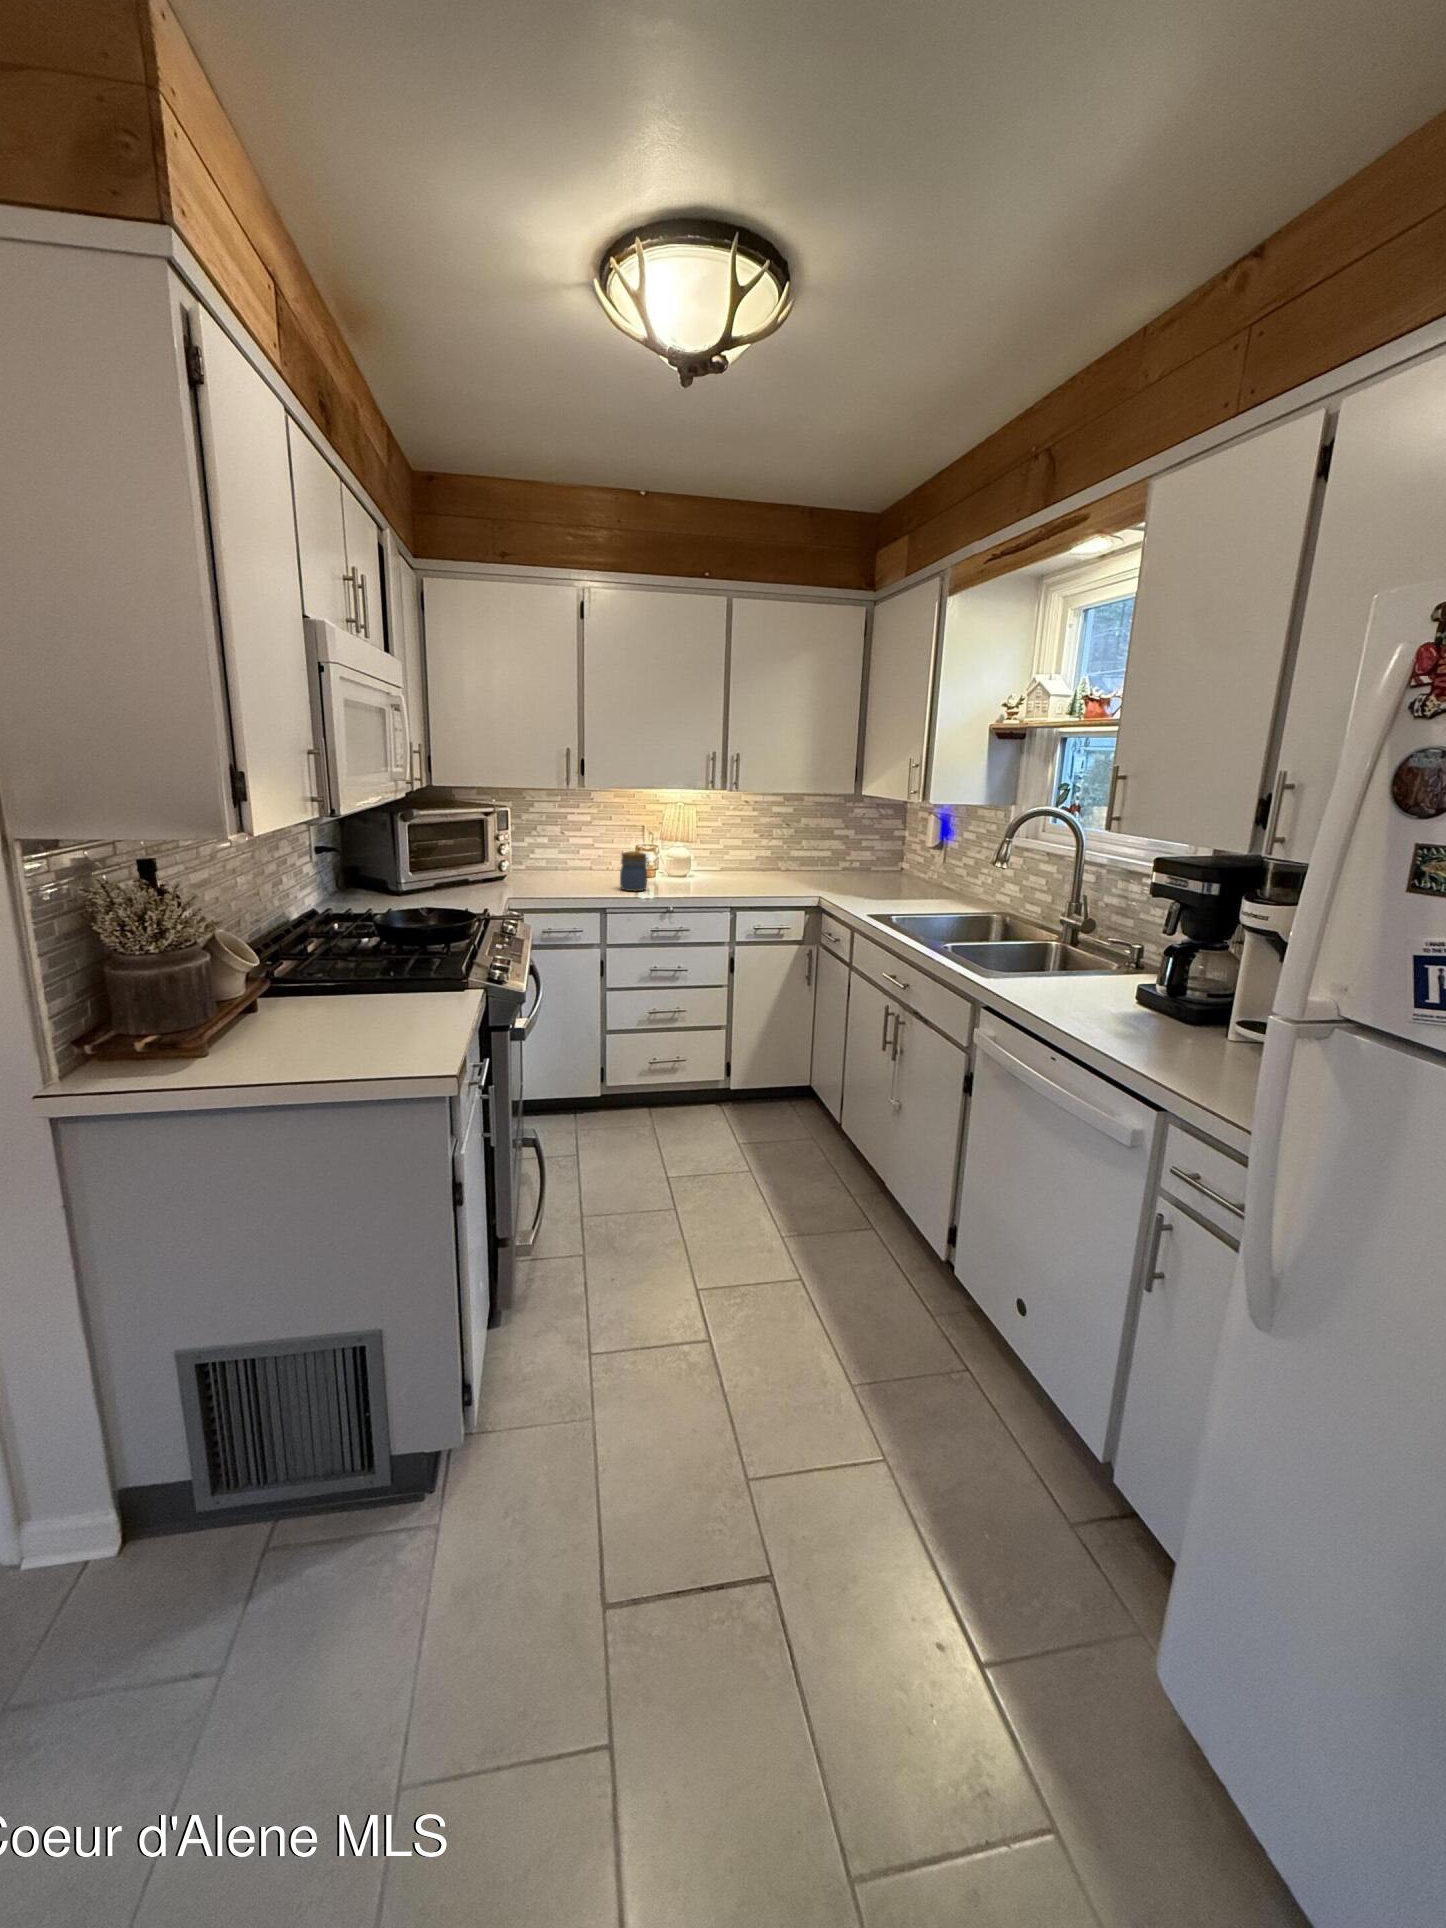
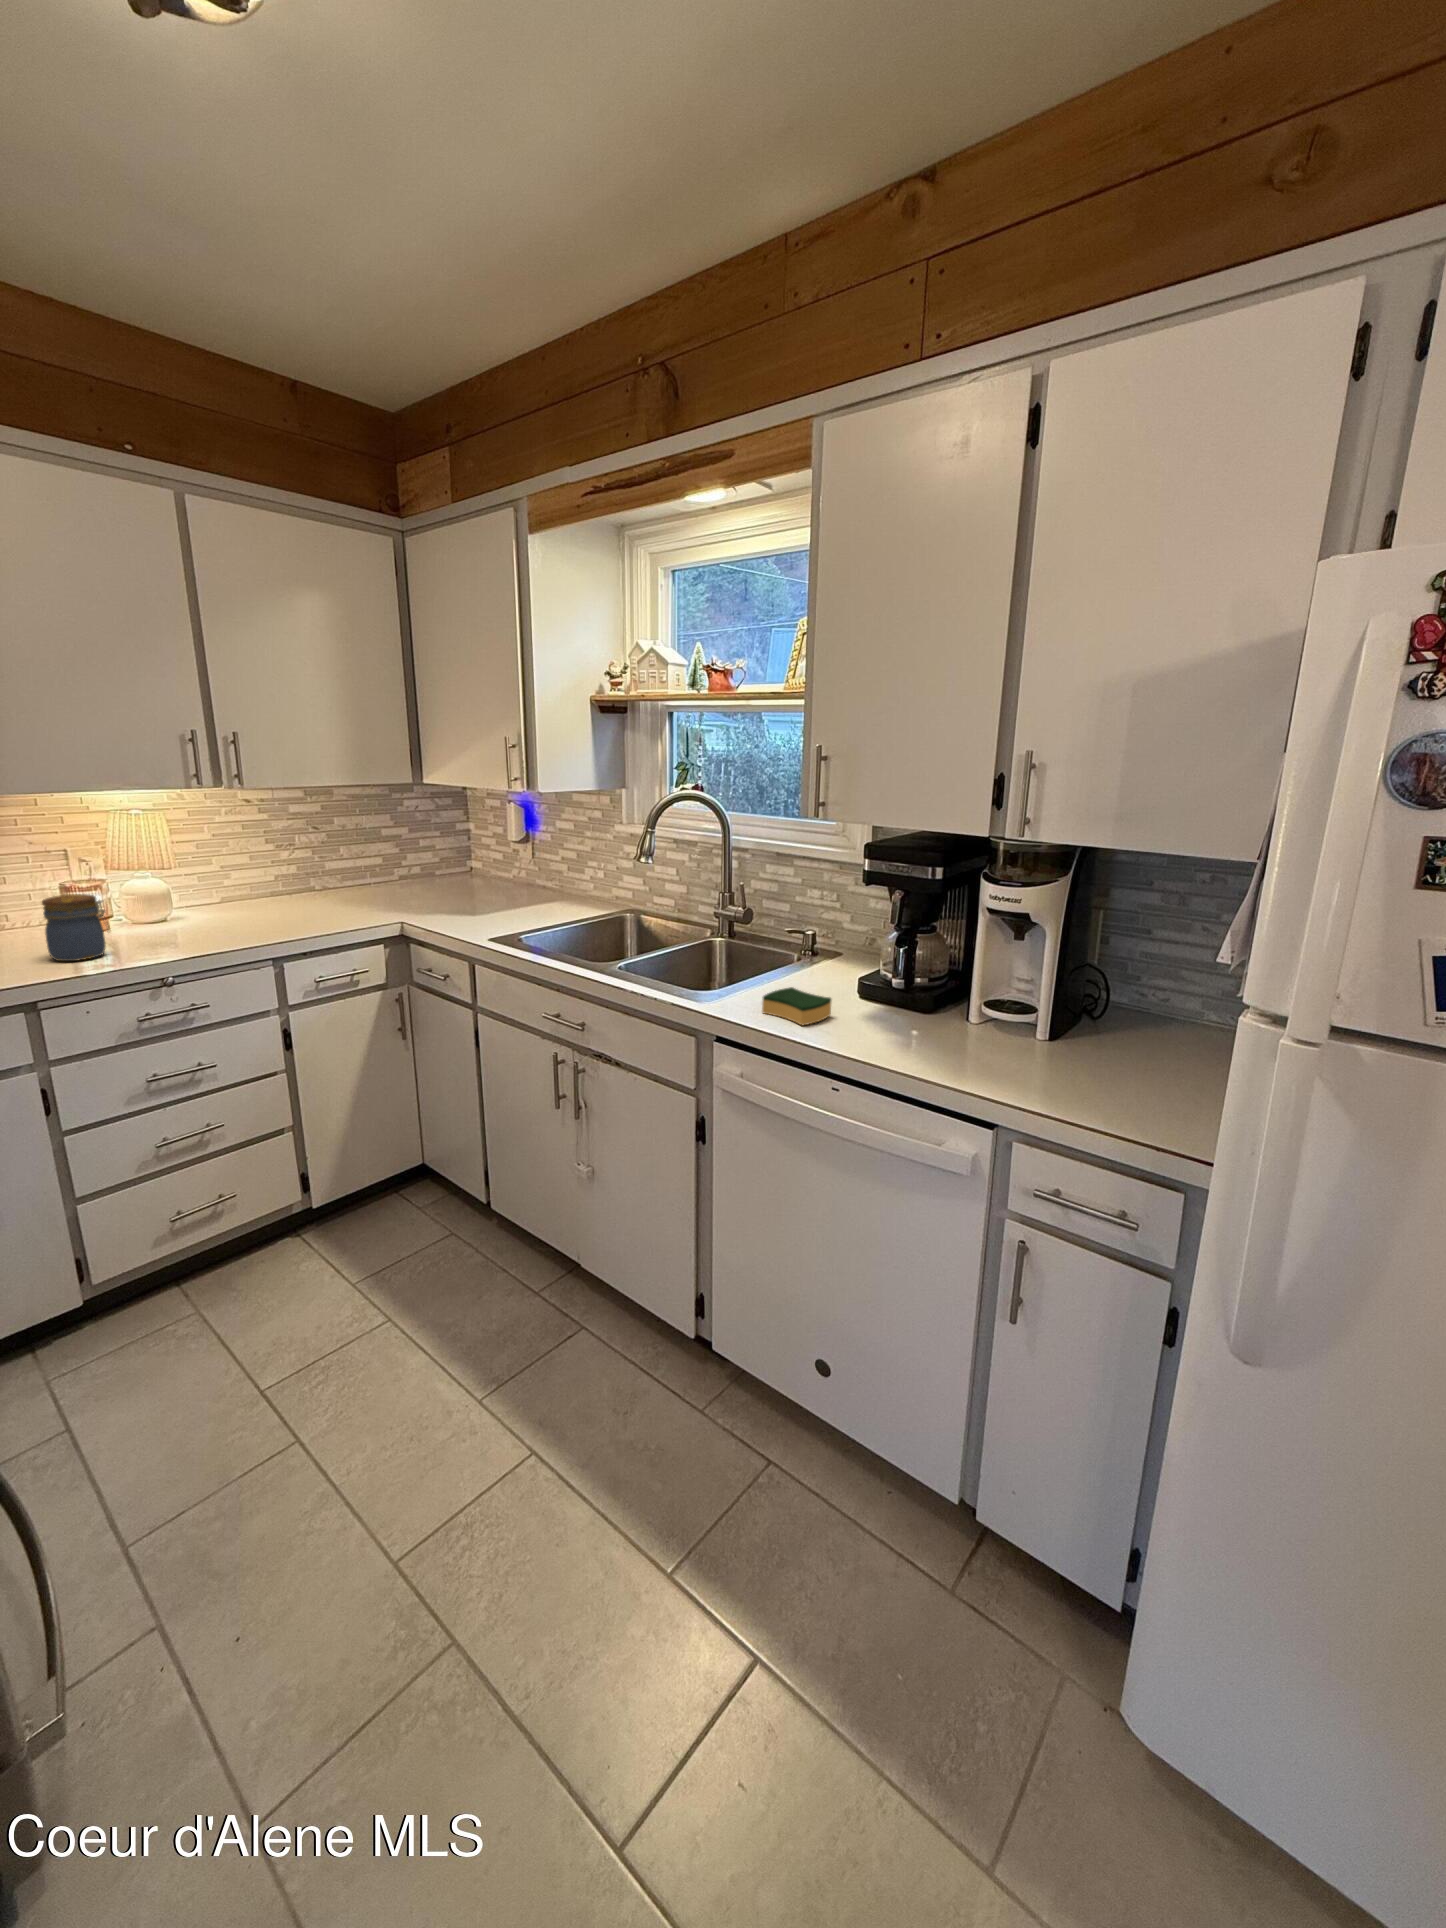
sponge: none [1019,975,1082,1004] -> present [762,987,831,1025]

